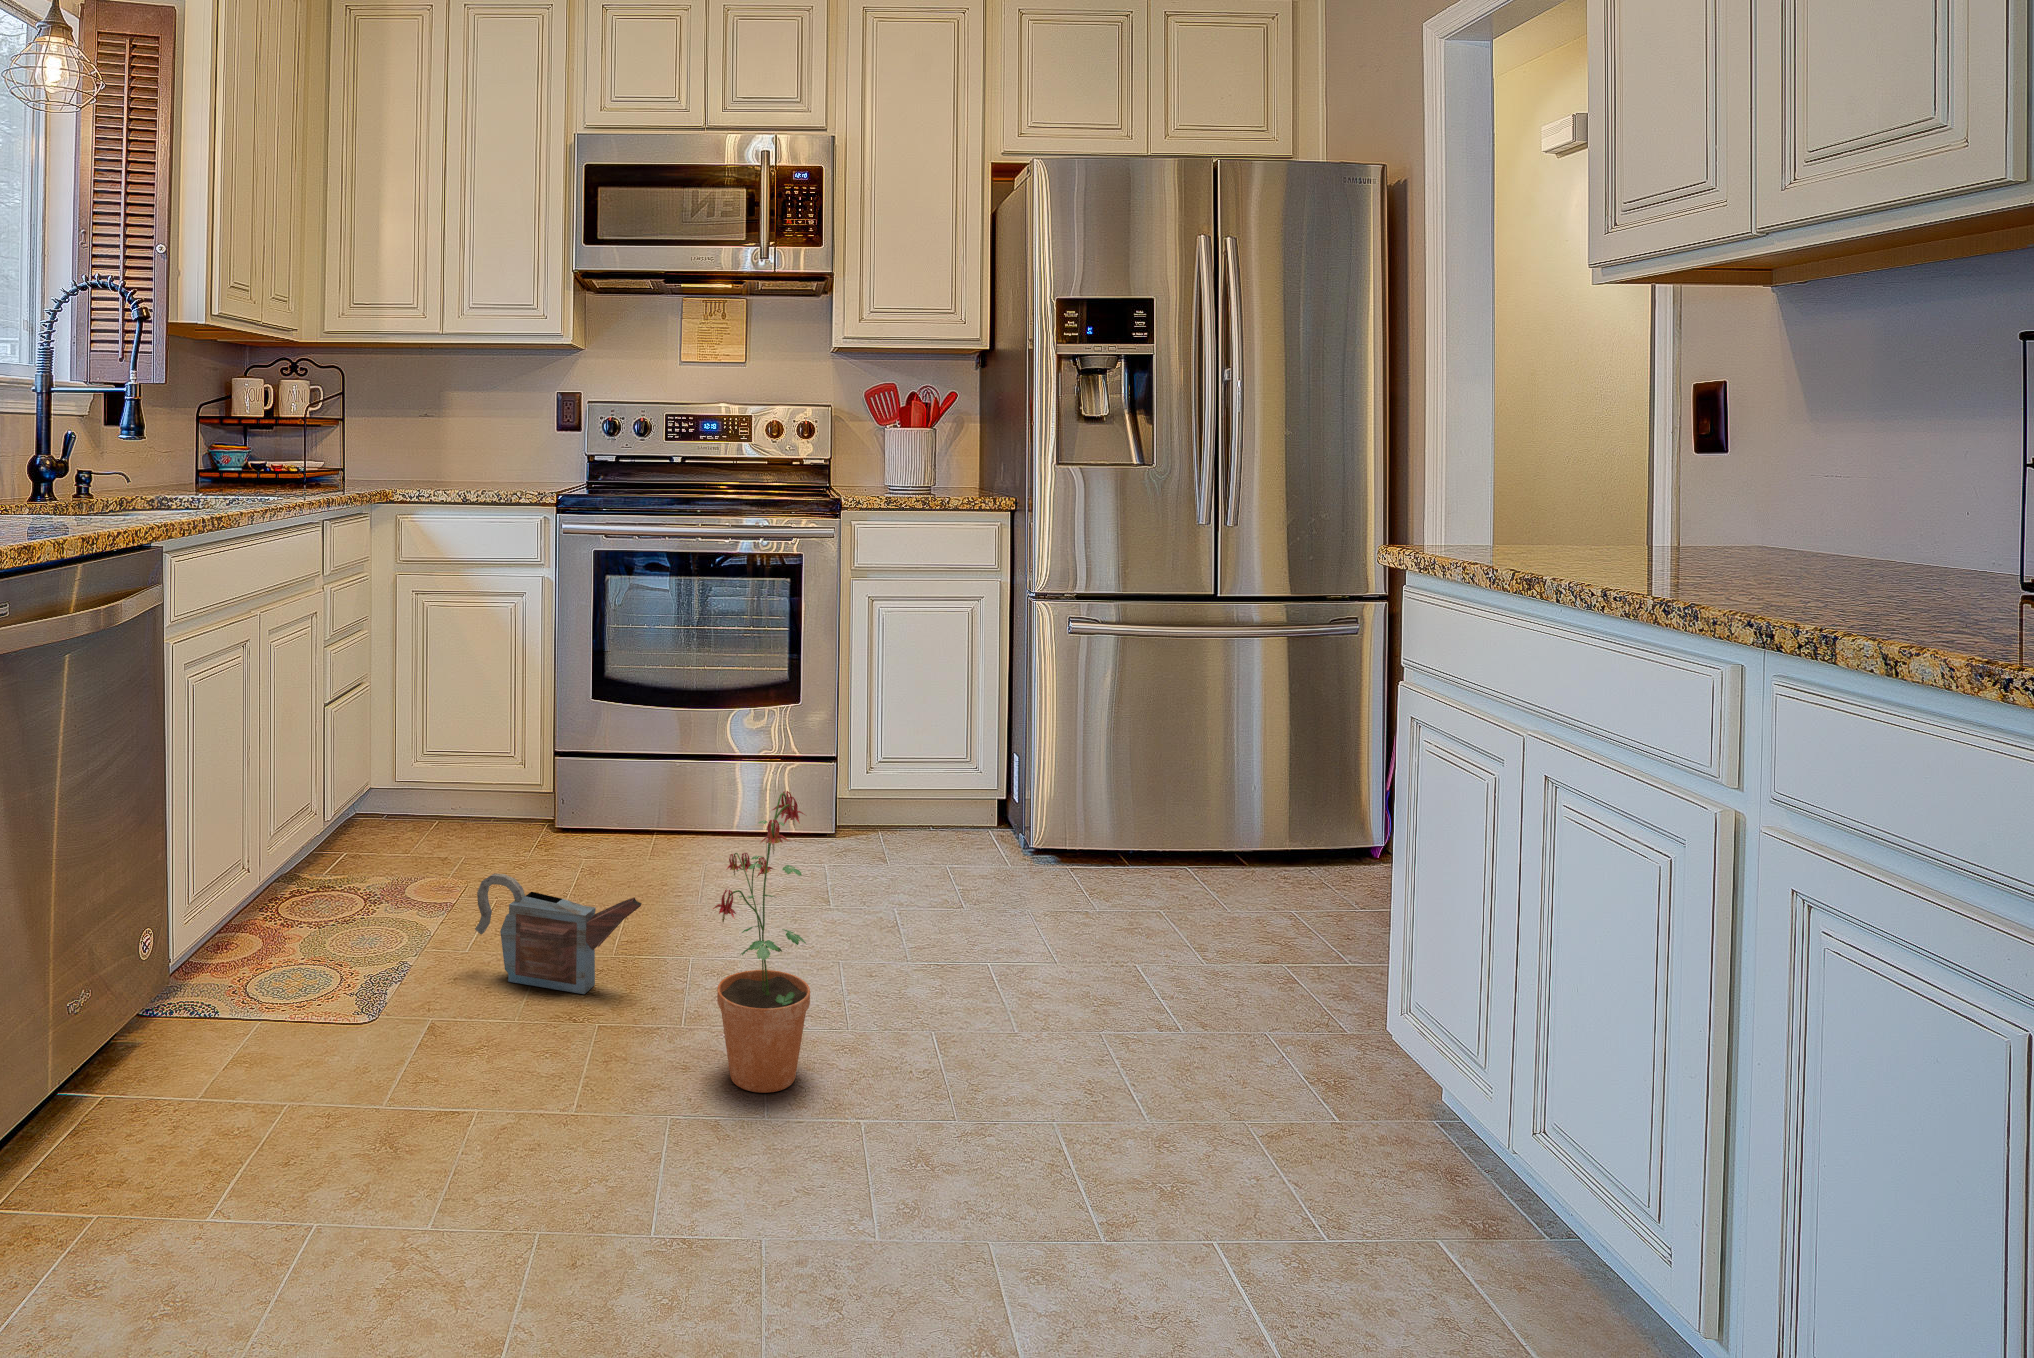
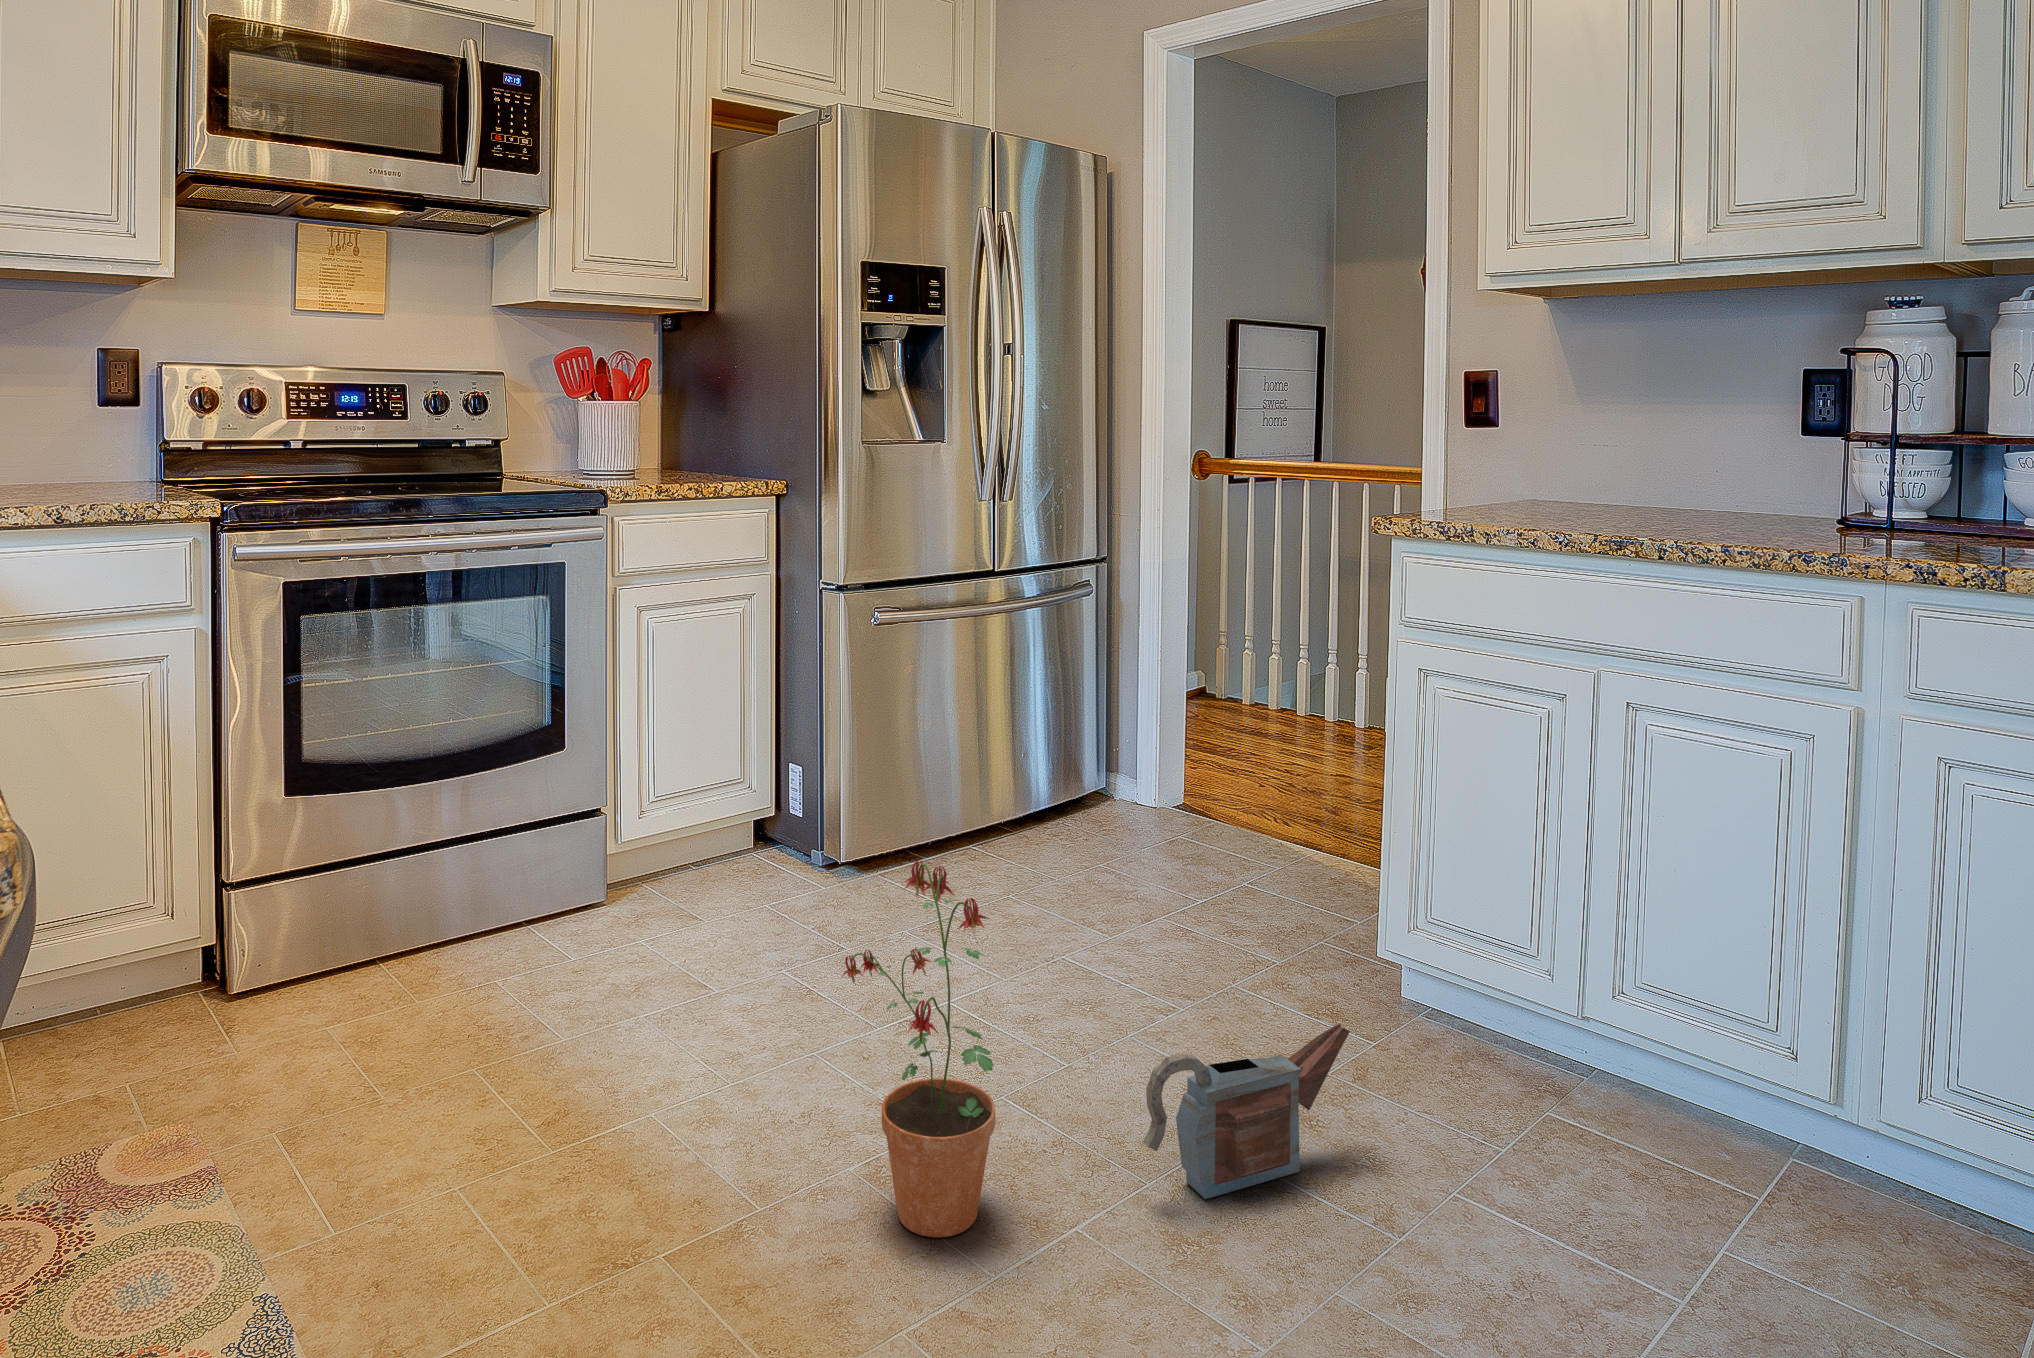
watering can: present [475,873,642,994] -> present [1143,1024,1350,1199]

